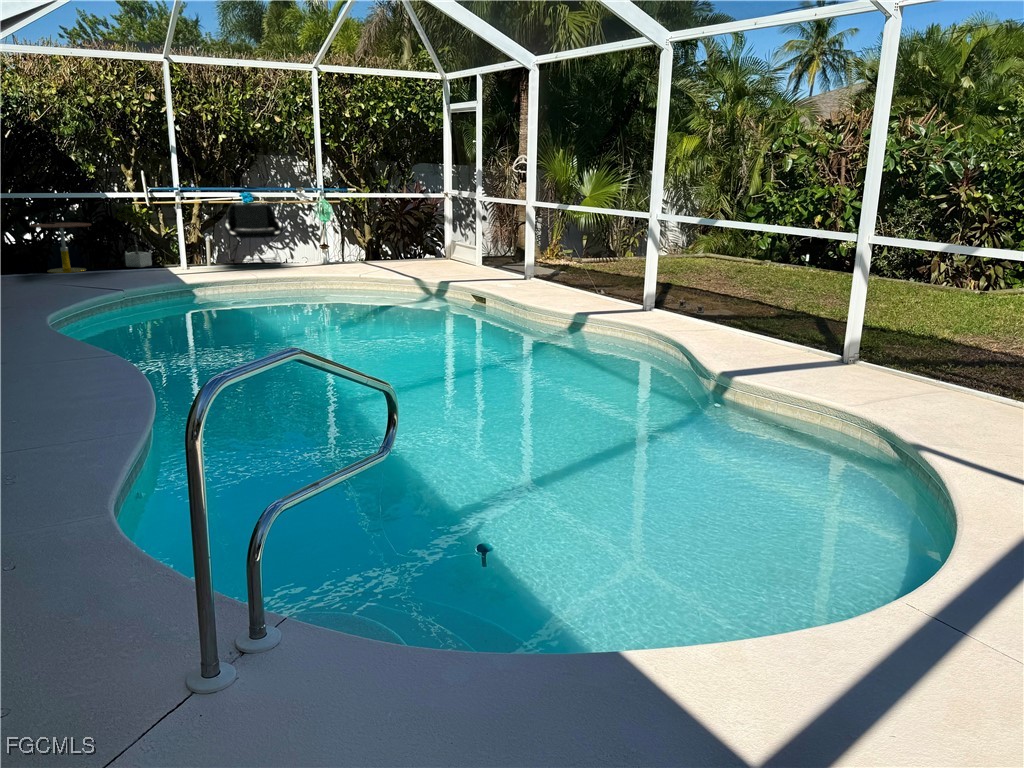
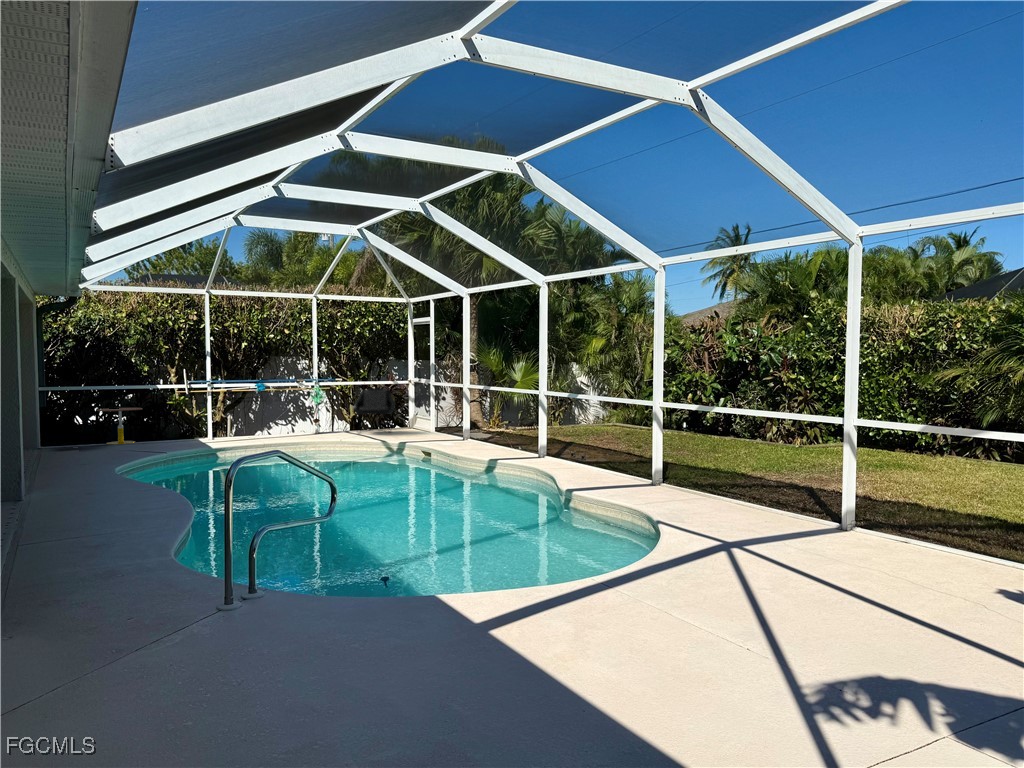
lounge chair: present [225,203,283,265] -> present [354,388,394,431]
potted tree: present [117,204,152,267] -> none [162,393,185,440]

